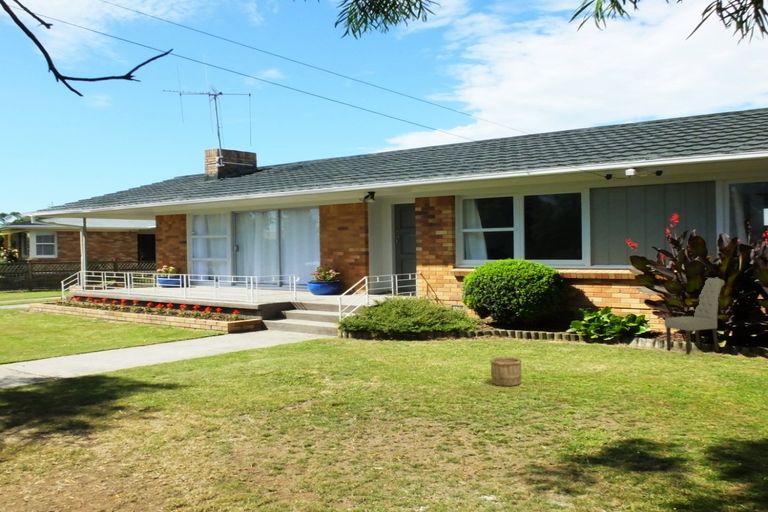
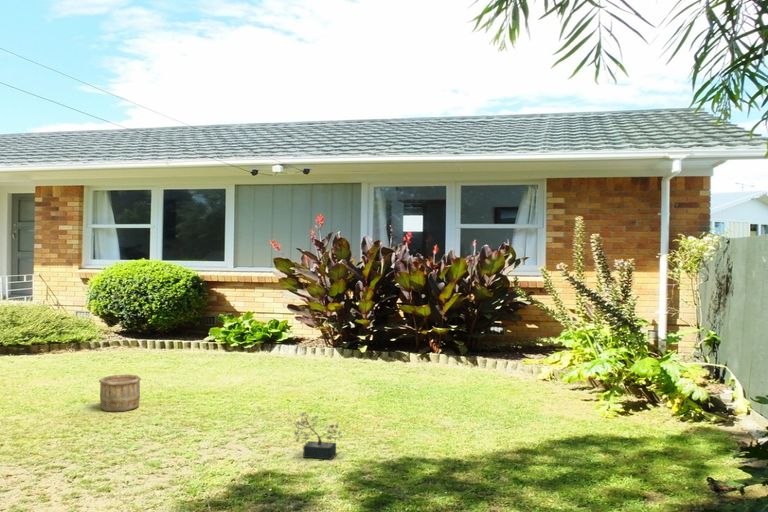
chair: present [665,278,725,354] -> none [307,282,364,360]
decorative plant: none [656,394,701,436] -> present [295,412,342,459]

